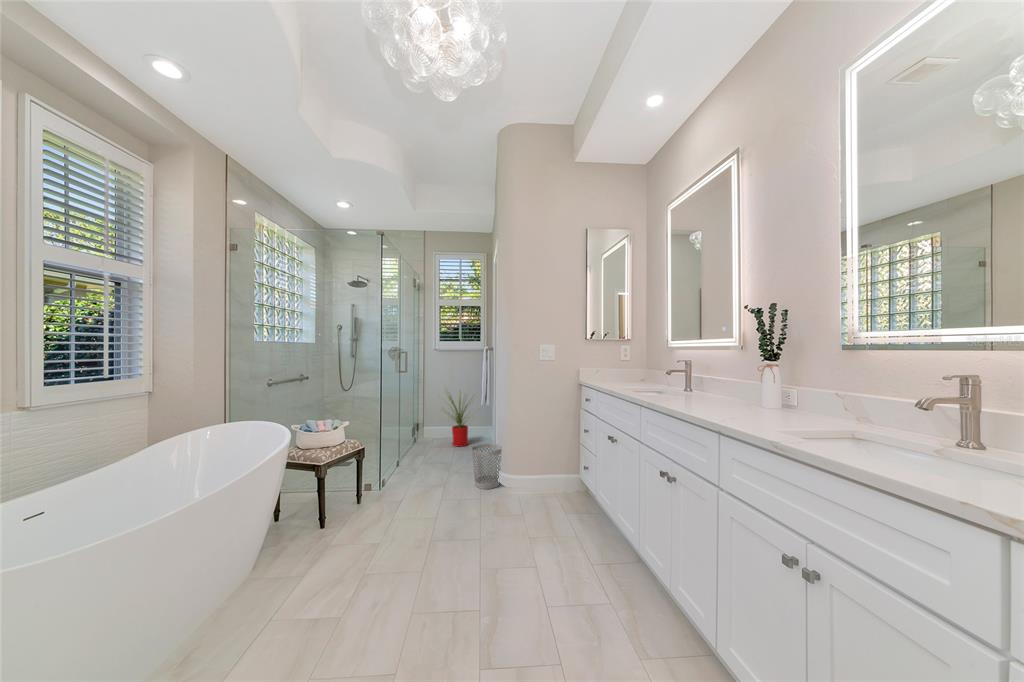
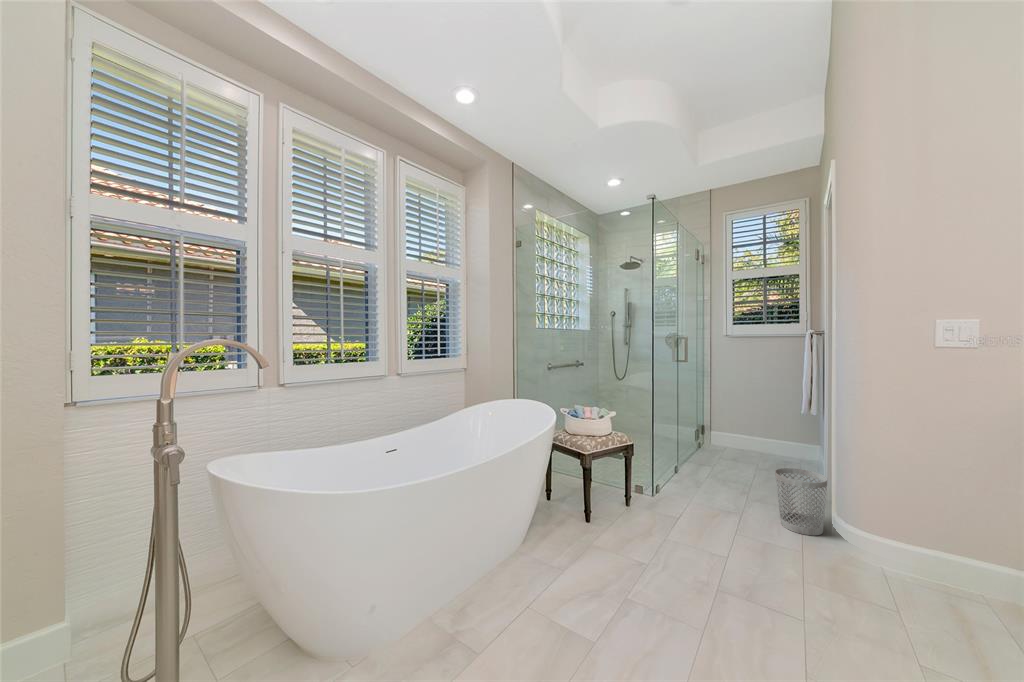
house plant: present [449,394,469,446] -> none [729,385,797,464]

